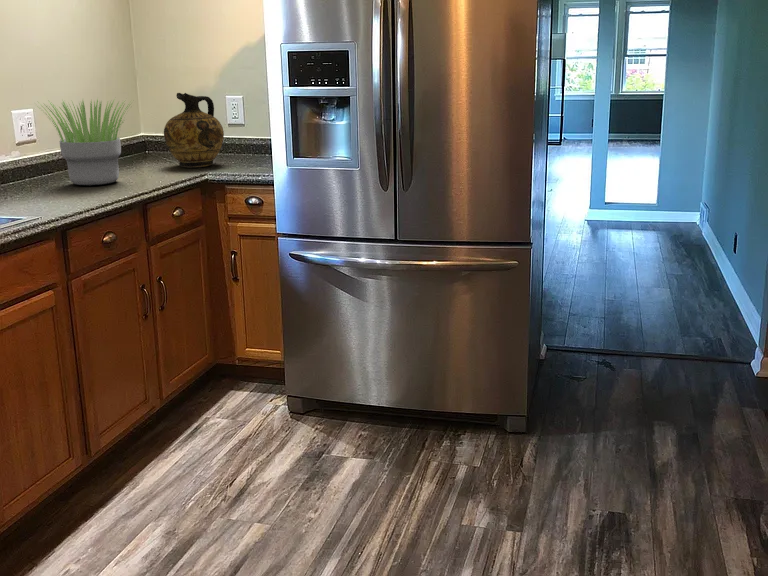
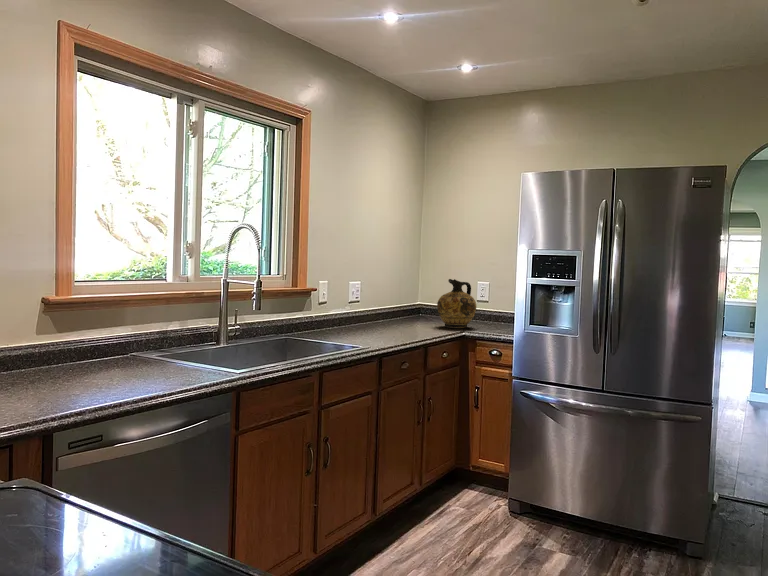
potted plant: present [42,99,128,185] -> none [364,278,426,334]

